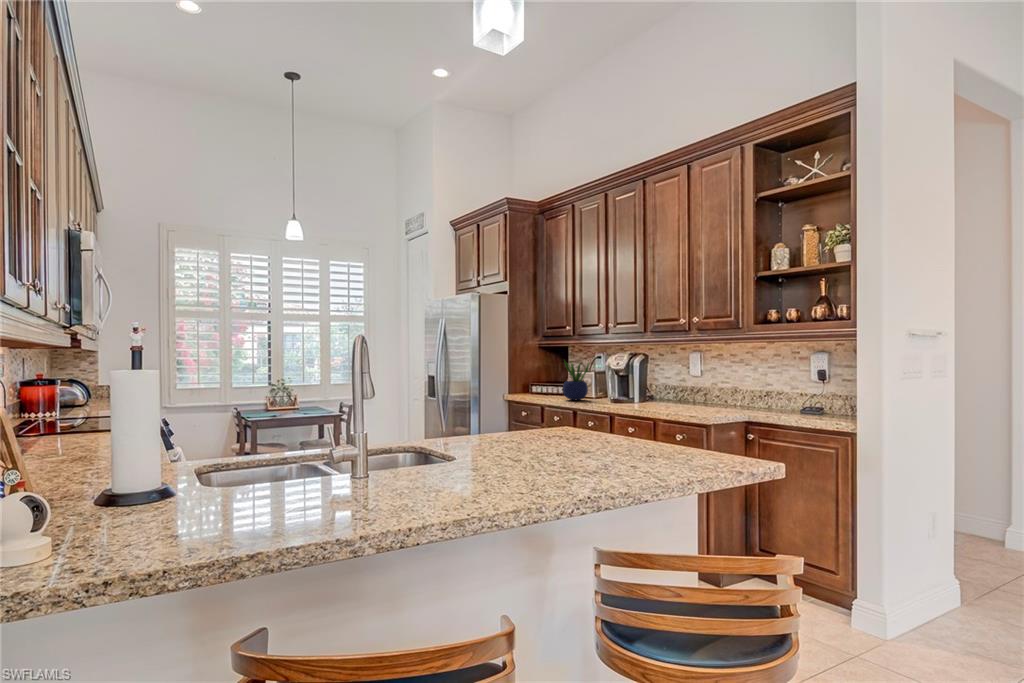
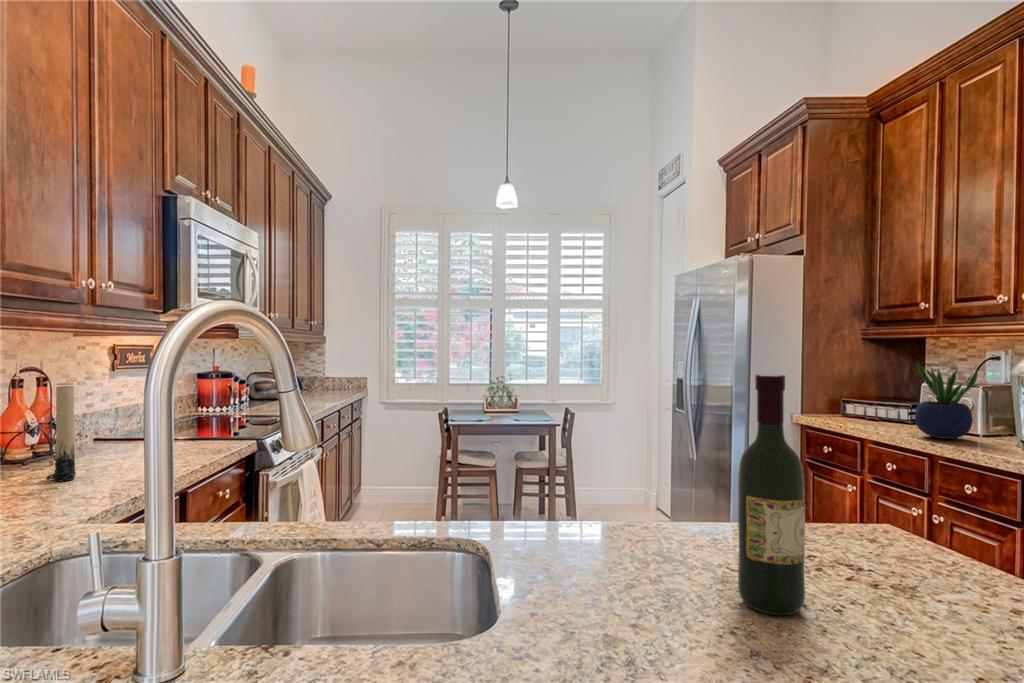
wine bottle: none [485,361,506,439] -> present [738,374,805,615]
candle: none [45,381,68,448] -> present [47,383,76,481]

